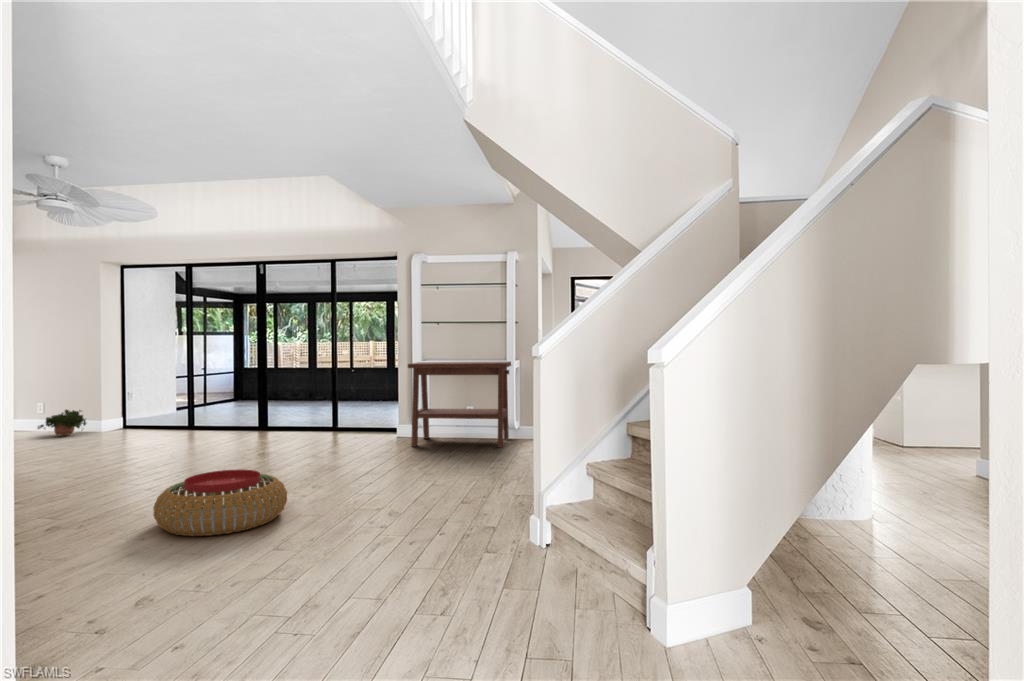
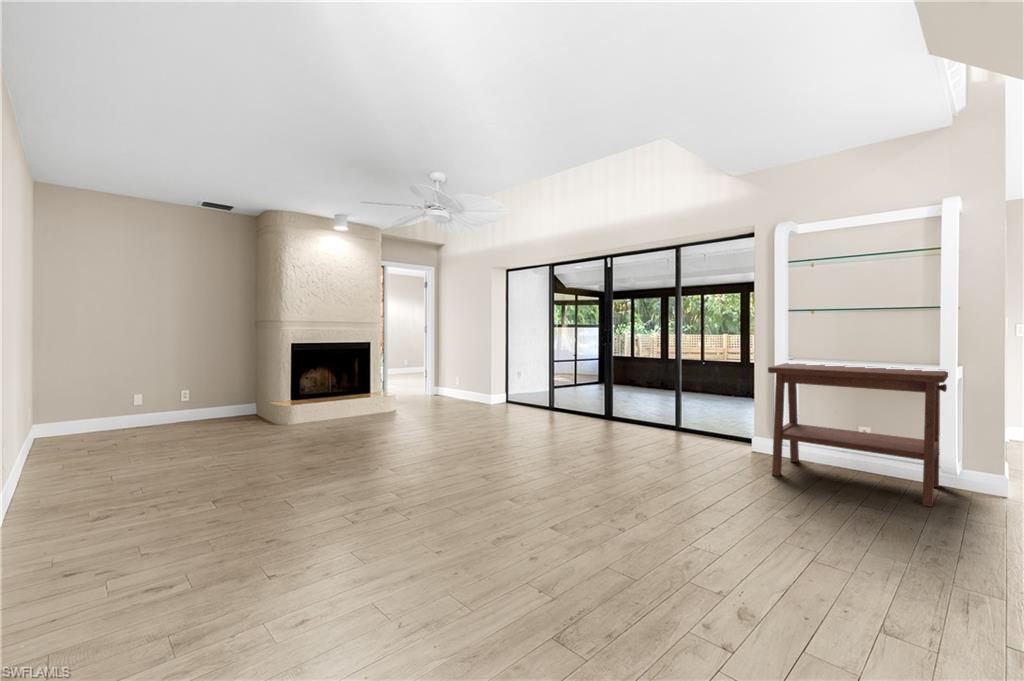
potted plant: present [38,410,86,437] -> none [451,384,483,407]
pouf: present [153,469,287,536] -> none [419,510,574,621]

